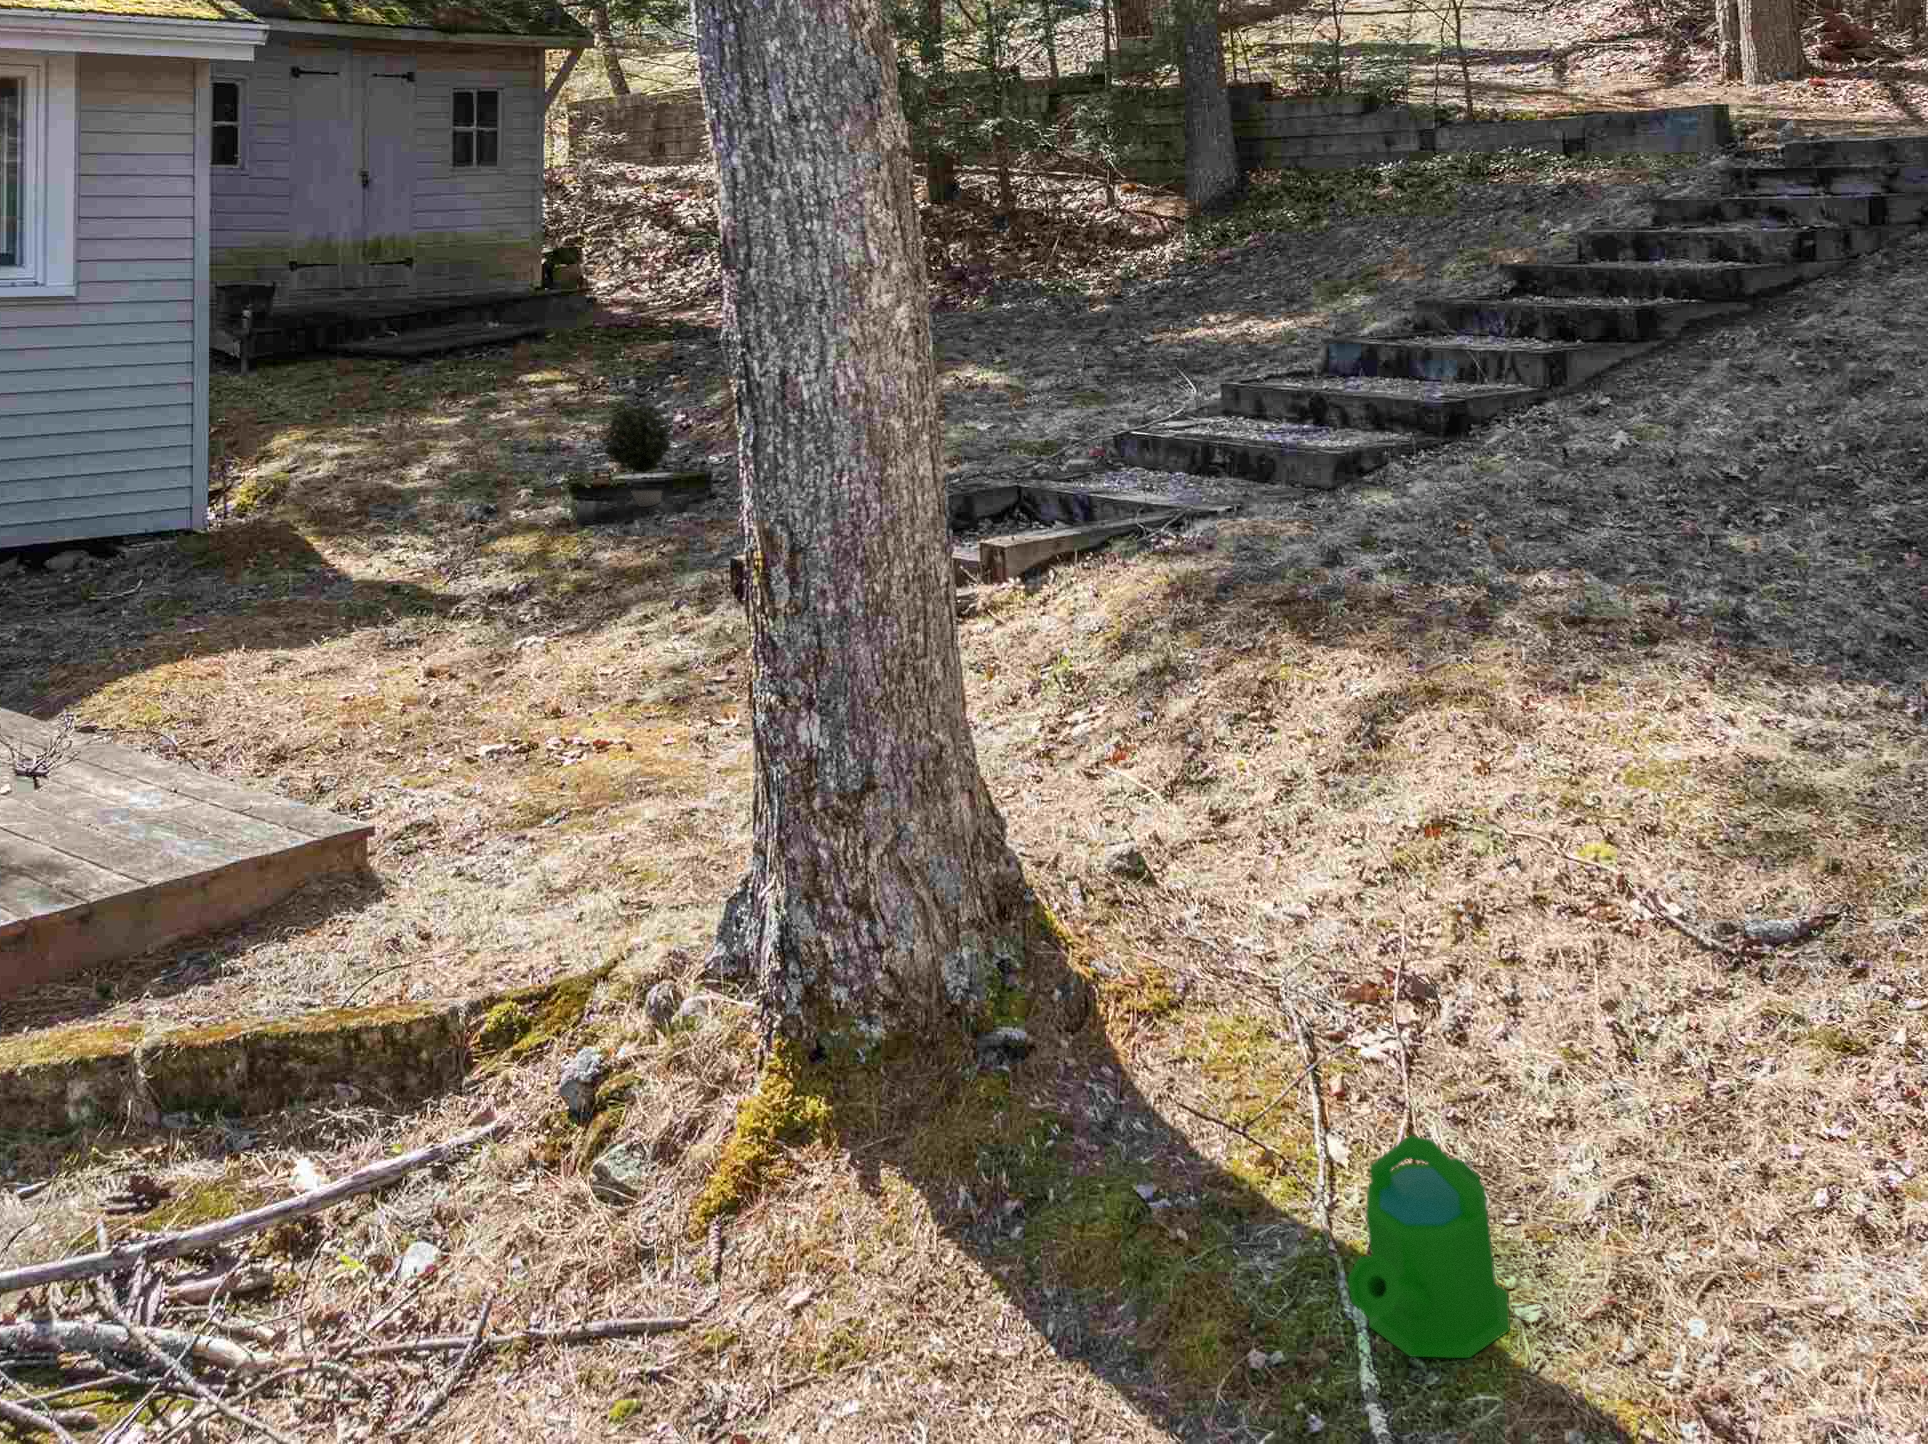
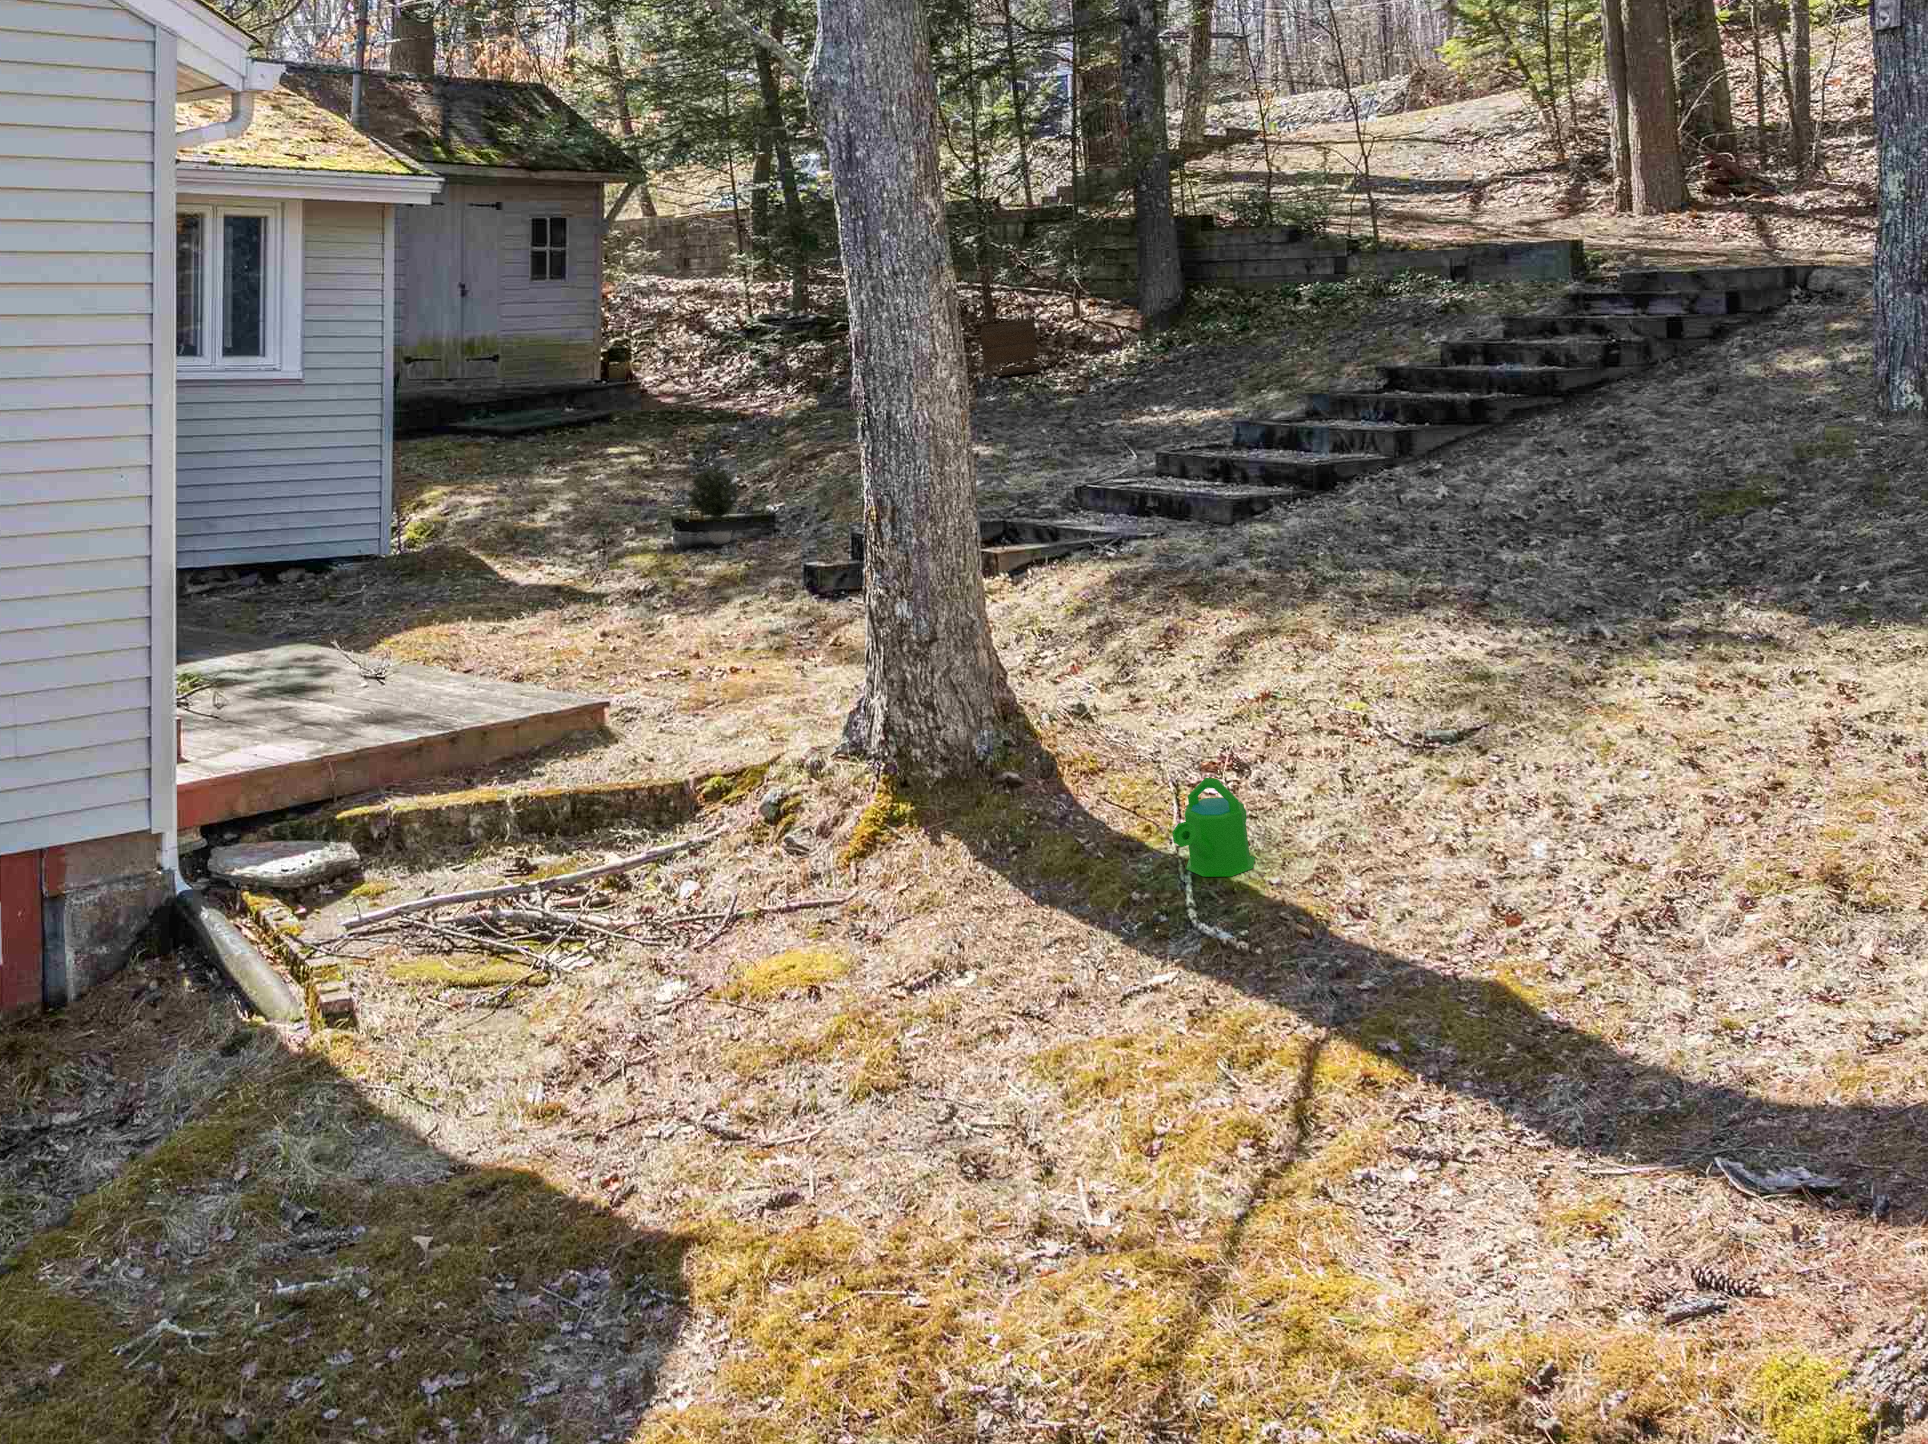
wooden crate: none [990,210,1062,282] -> present [980,319,1039,377]

